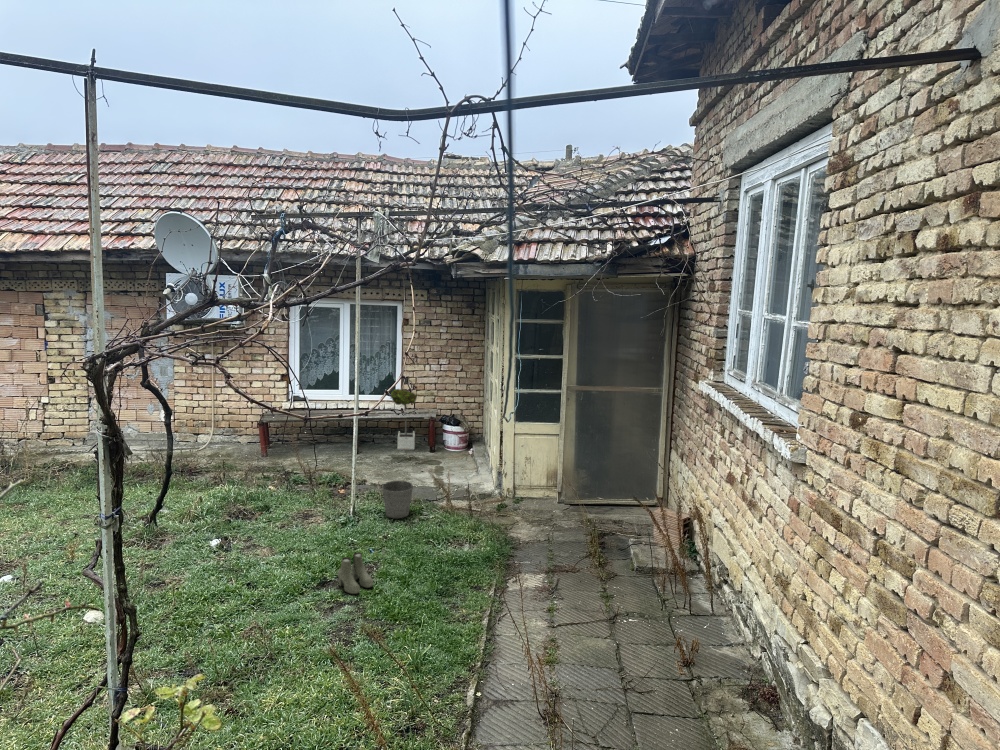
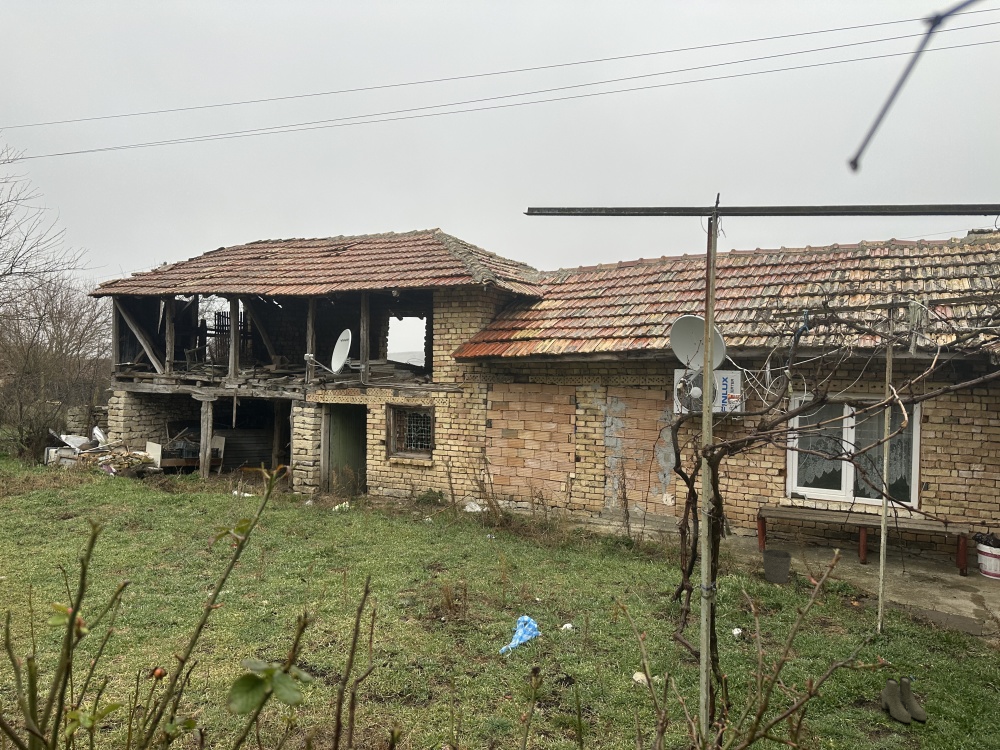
potted tree: present [391,389,417,450] -> none [904,496,940,570]
bucket: present [382,481,413,518] -> present [762,549,792,583]

